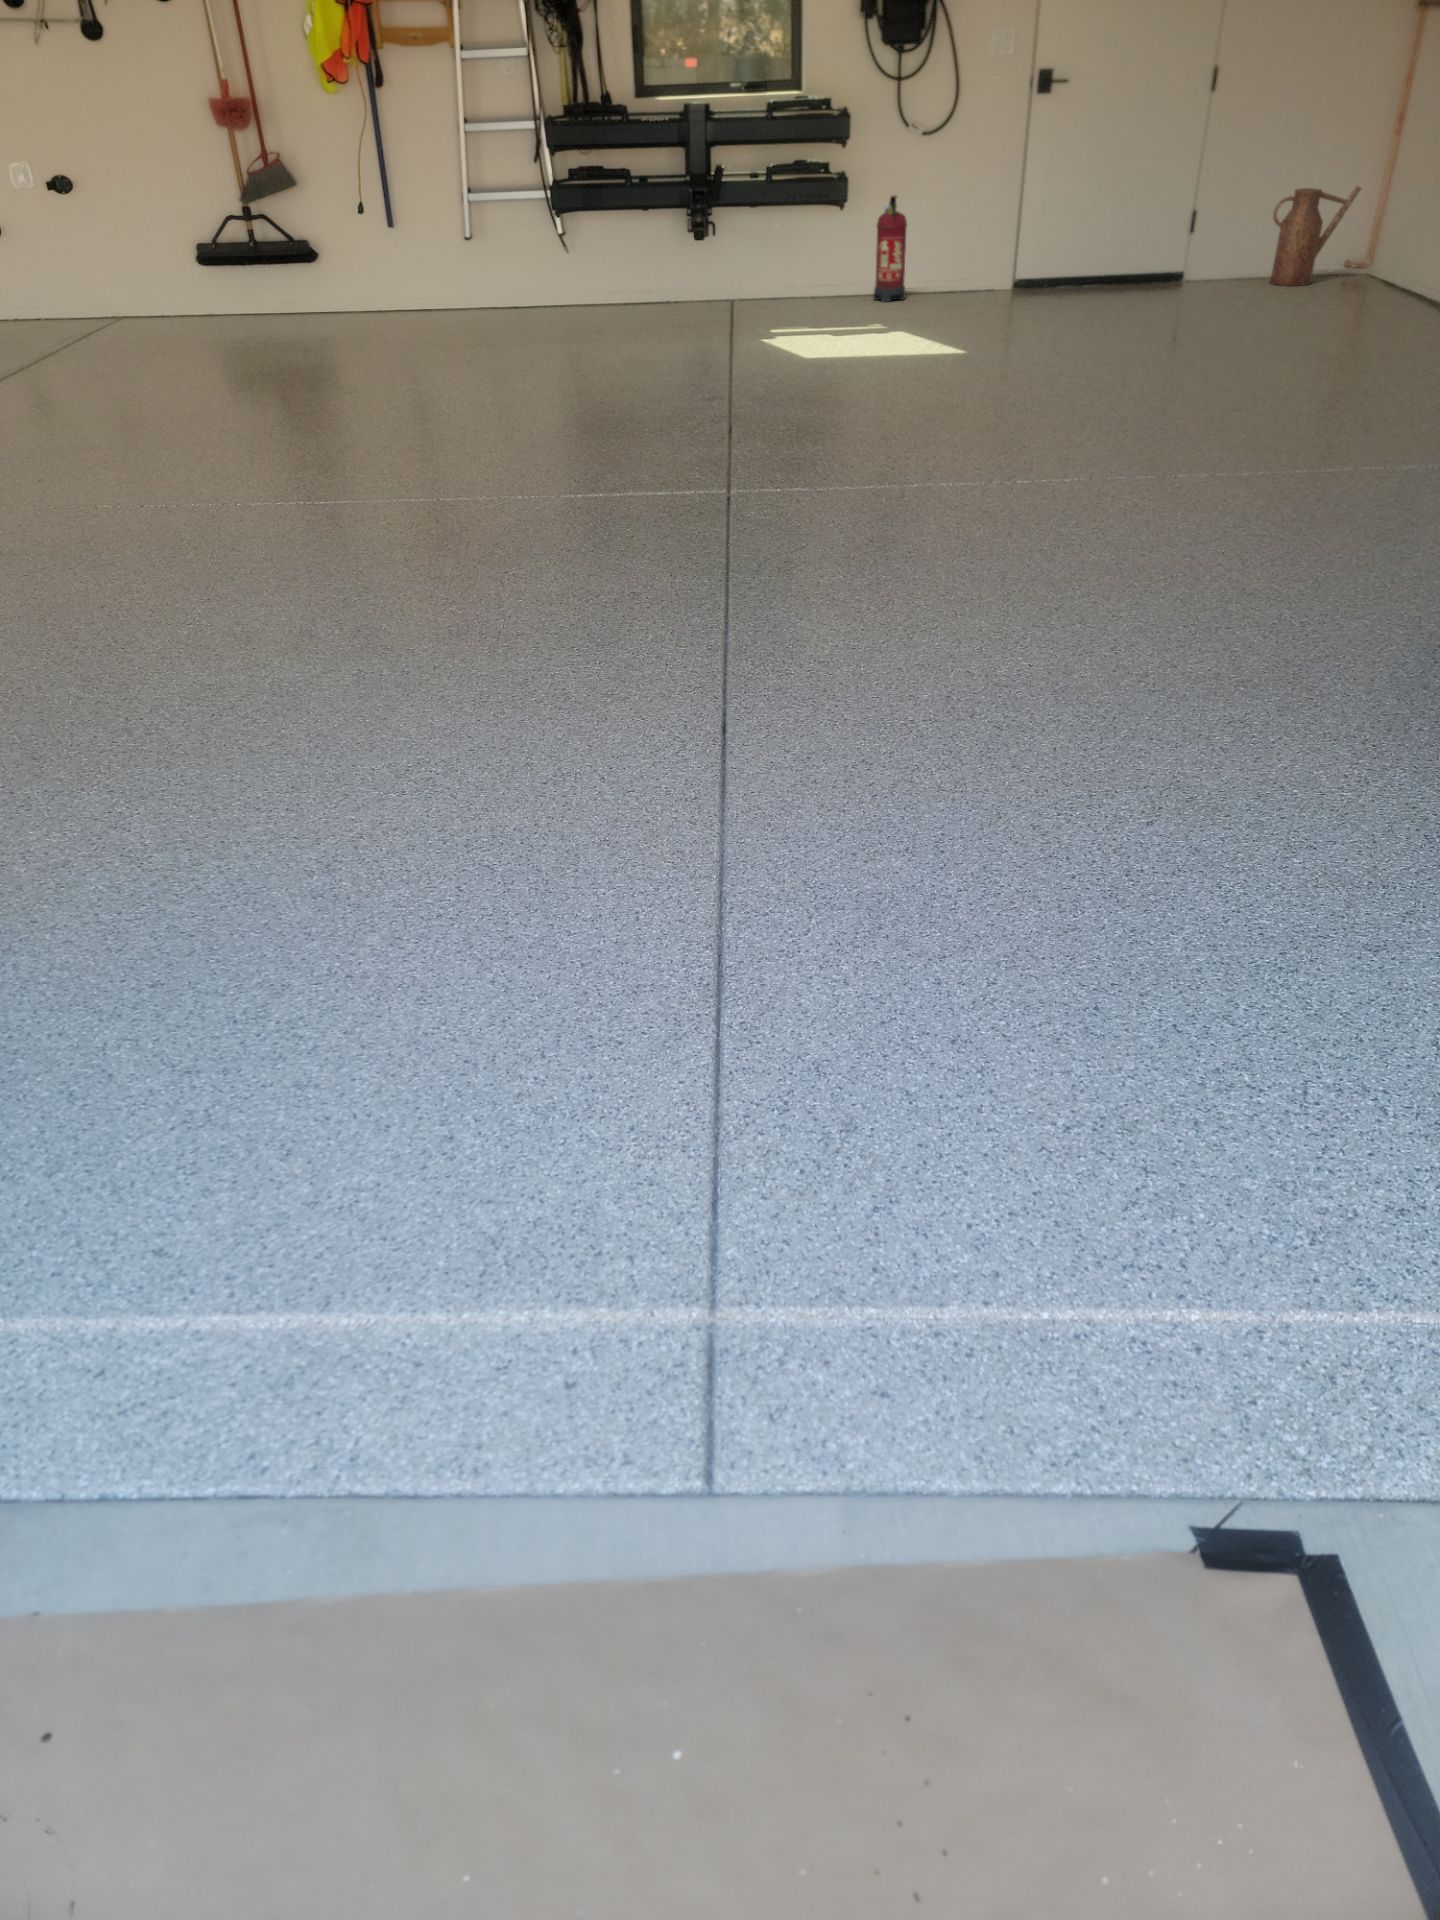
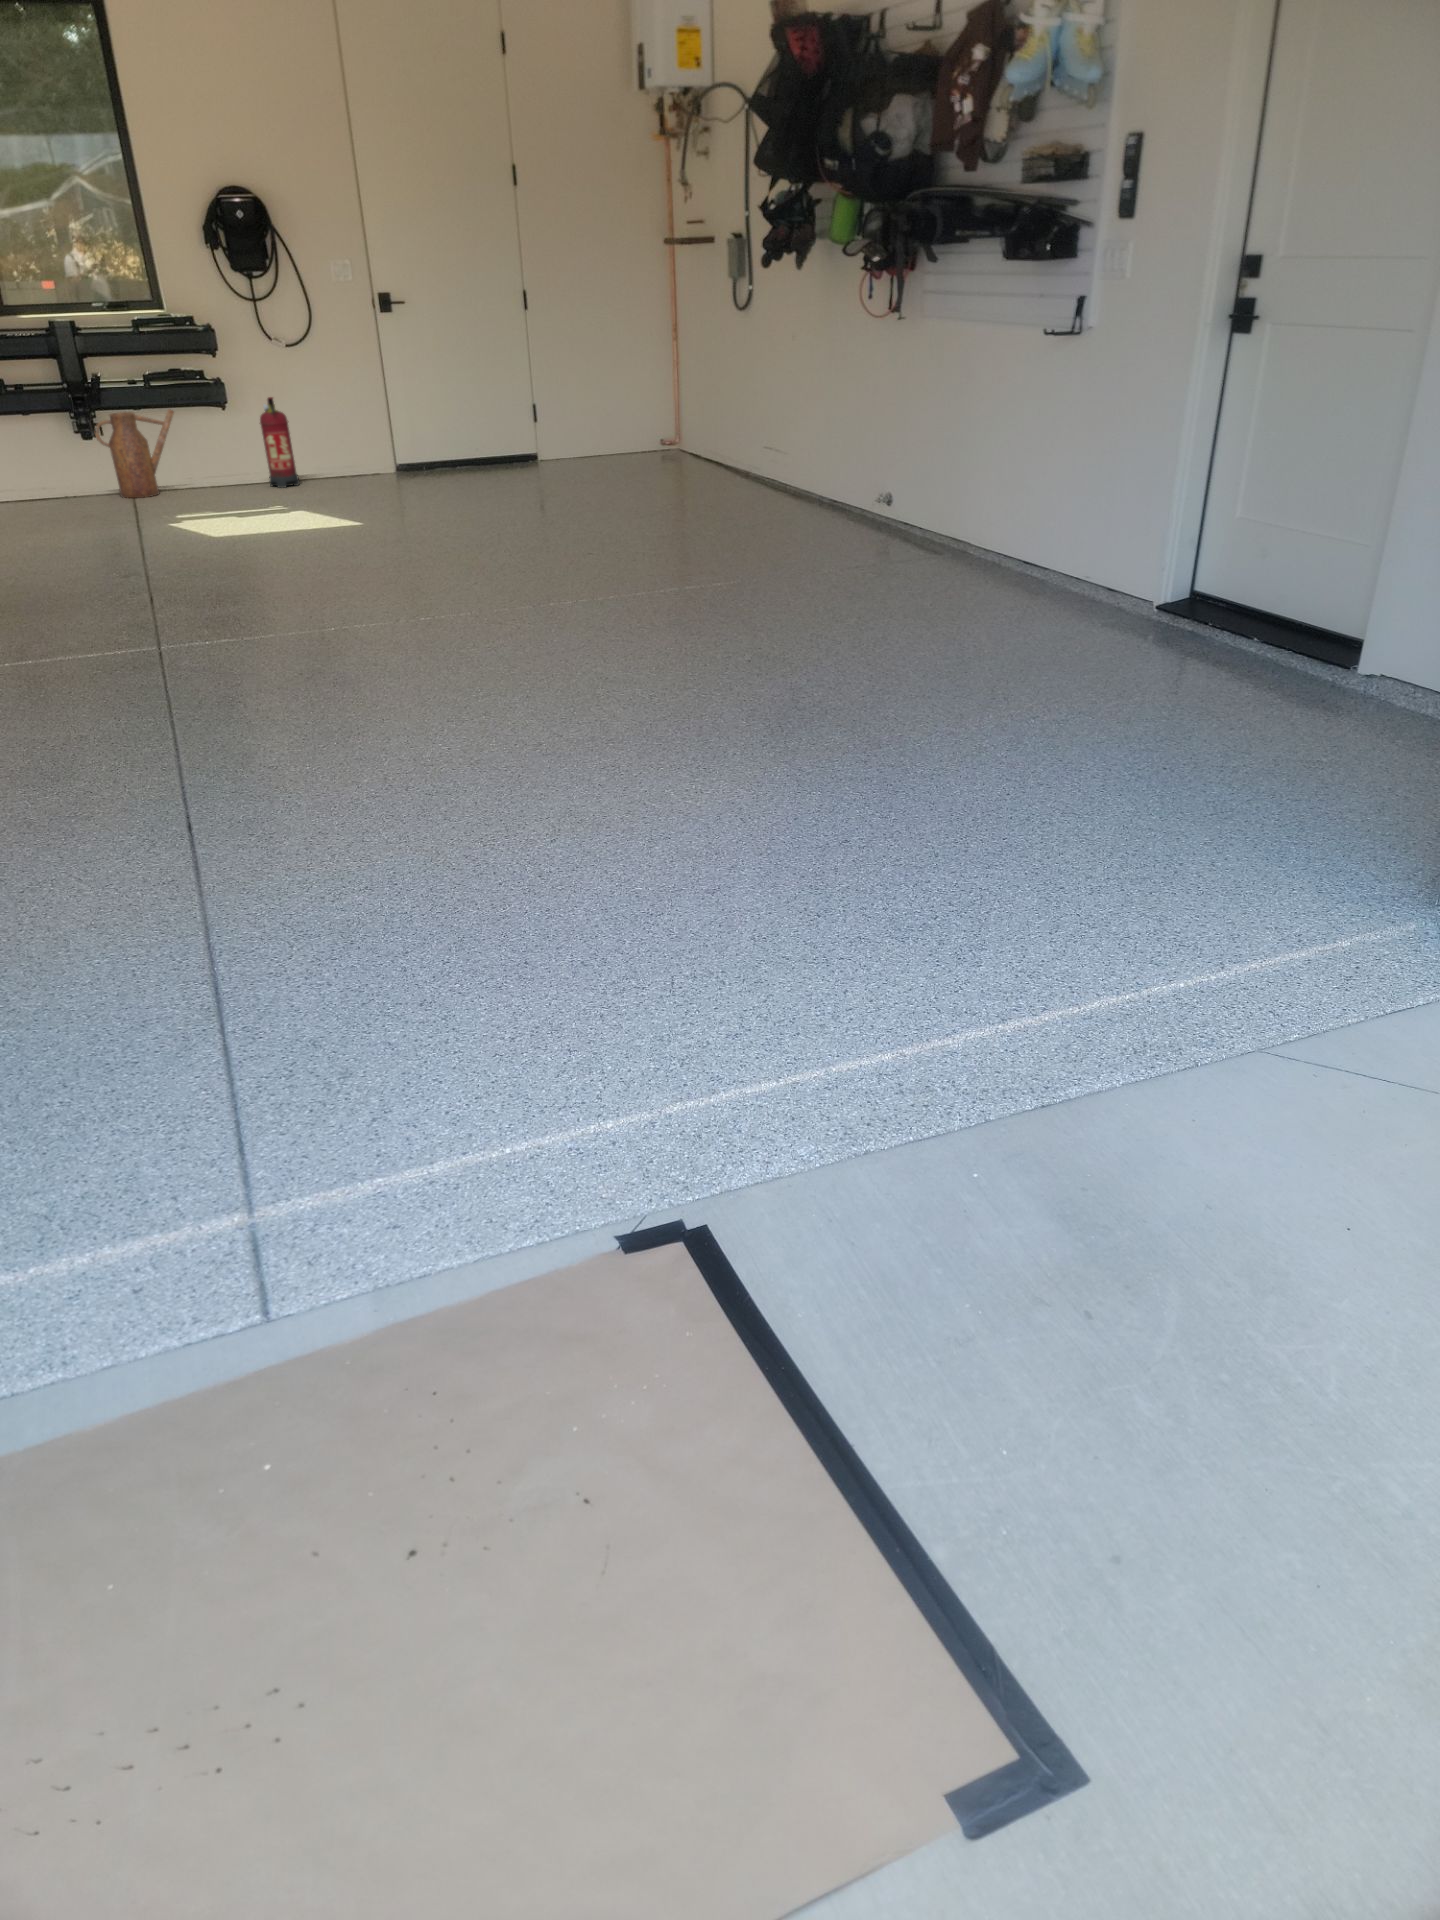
watering can: present [1270,186,1361,286] -> present [95,410,174,498]

